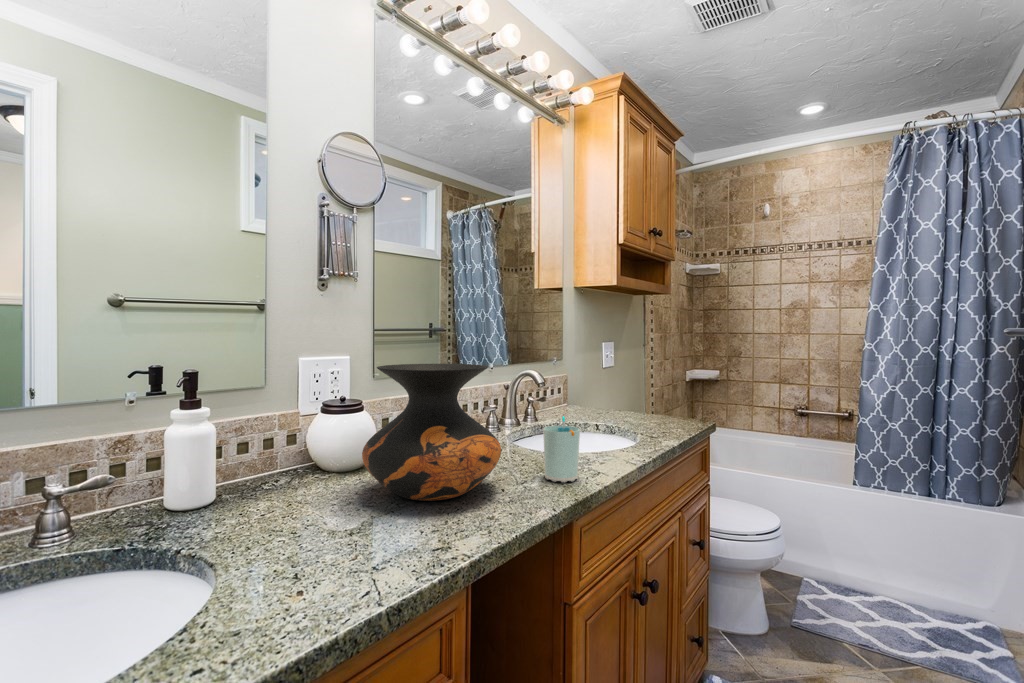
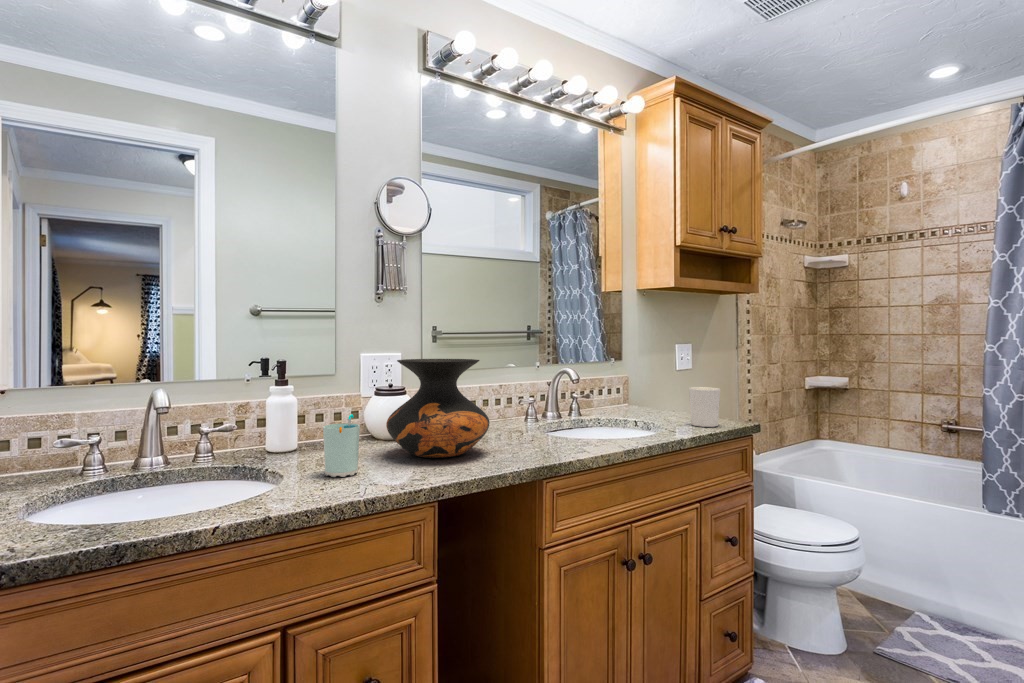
candle holder: none [655,388,687,429] -> present [689,387,720,427]
cup: present [543,416,580,482] -> present [323,414,360,477]

